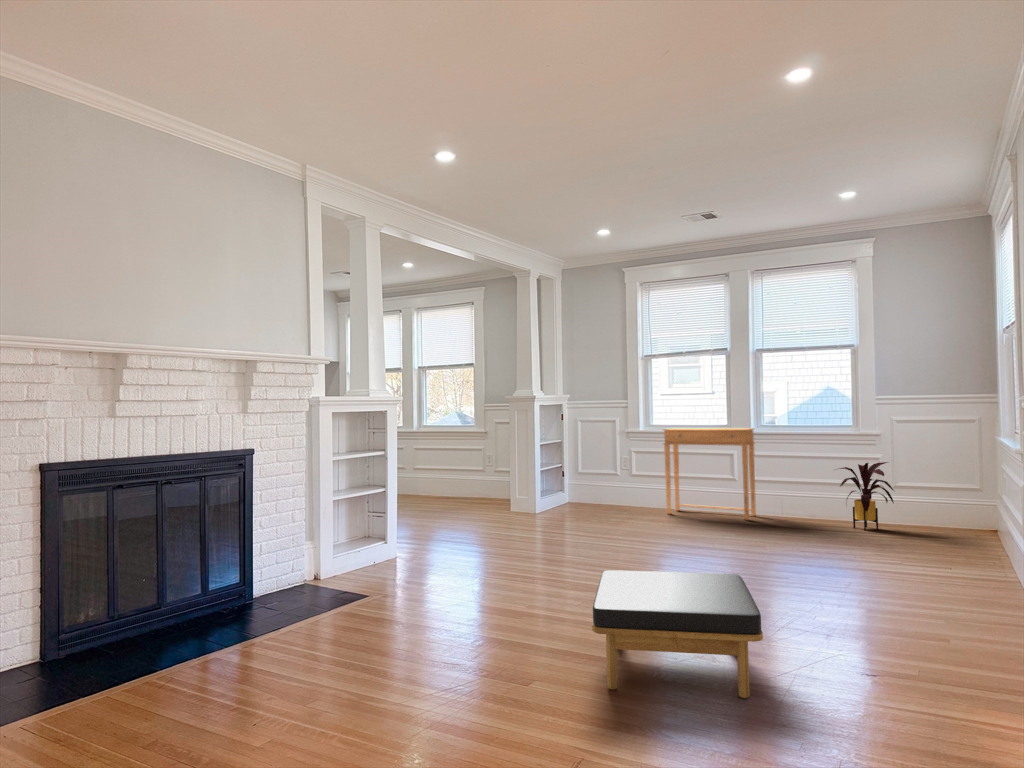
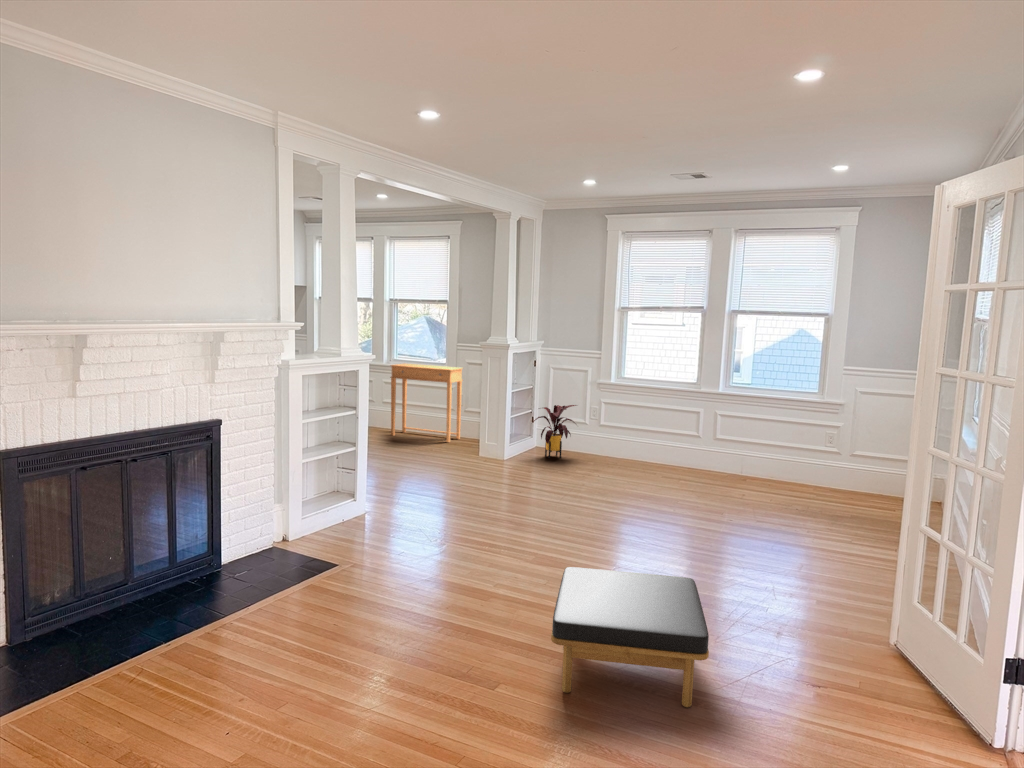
side table: present [664,428,756,520] -> present [390,363,463,442]
house plant: present [839,462,894,531] -> present [533,405,576,458]

